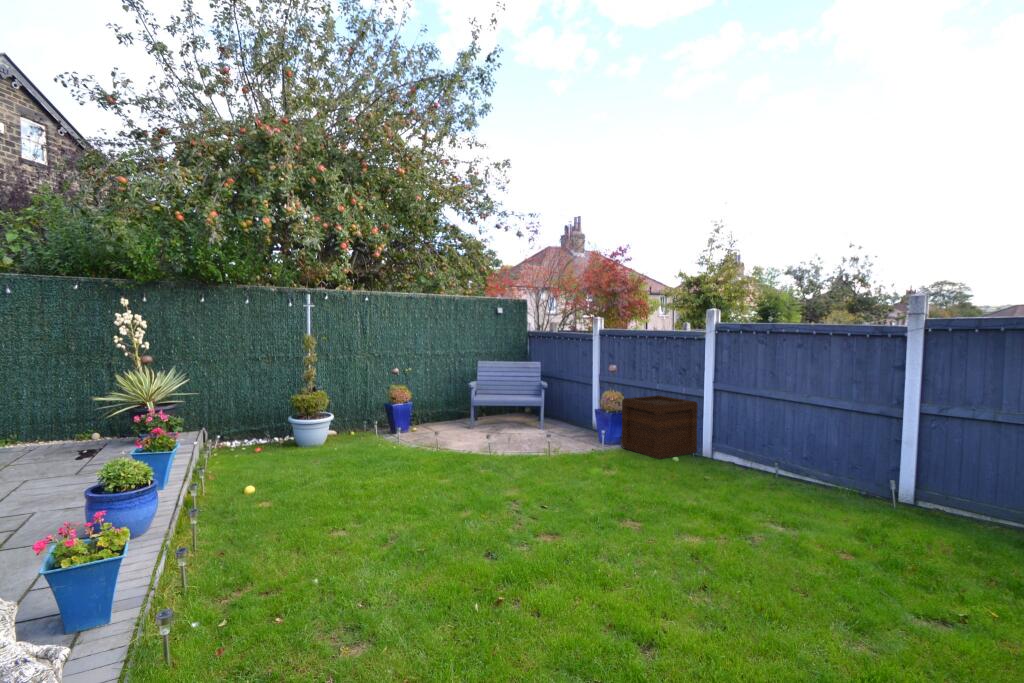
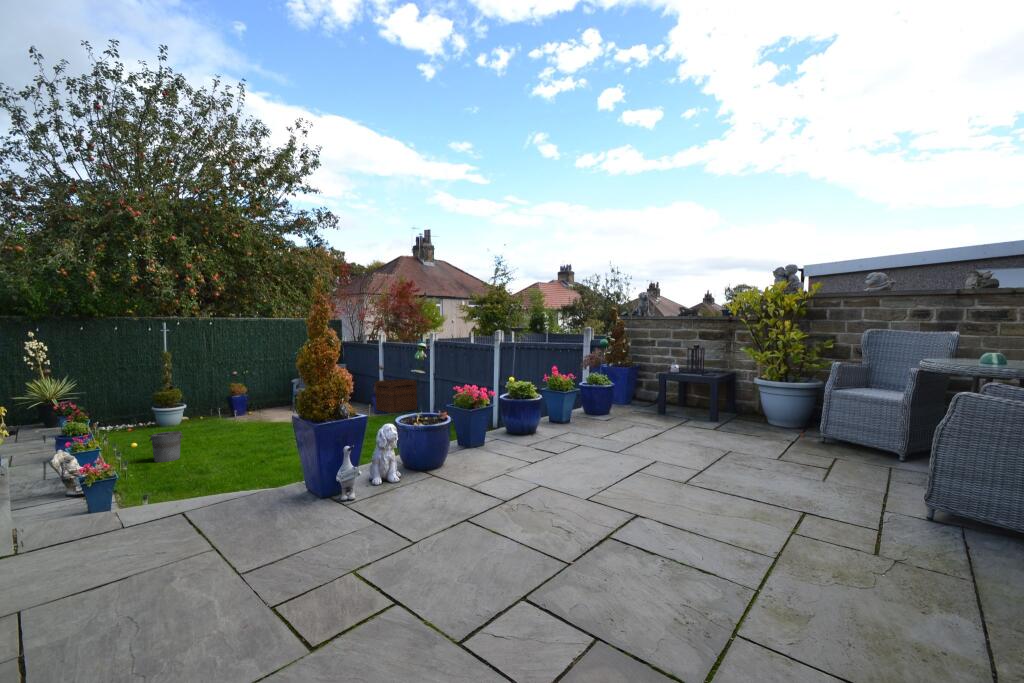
bucket: none [250,546,333,644] -> present [149,431,183,462]

